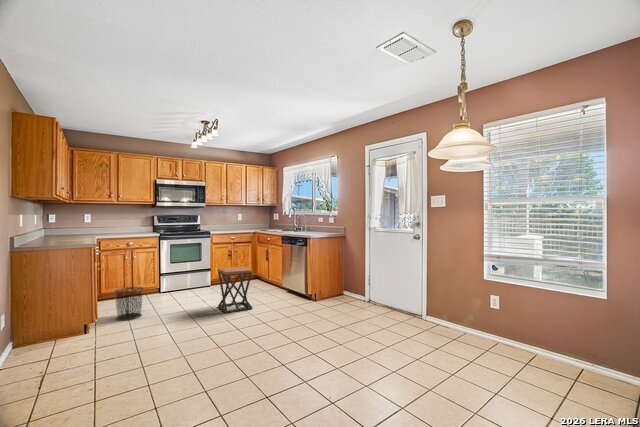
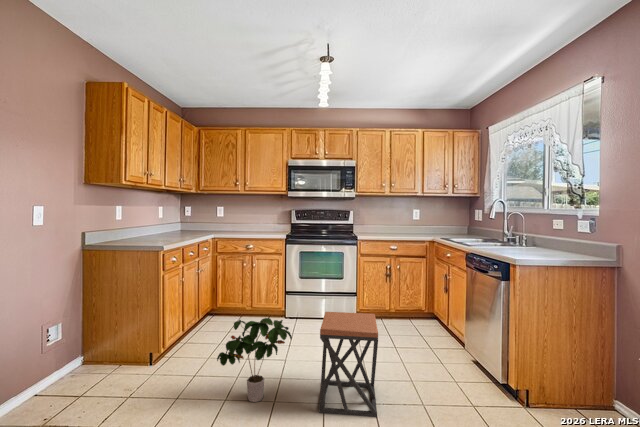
potted plant: none [165,273,206,318] -> present [217,318,292,402]
waste bin: present [115,287,143,320] -> none [174,317,217,373]

